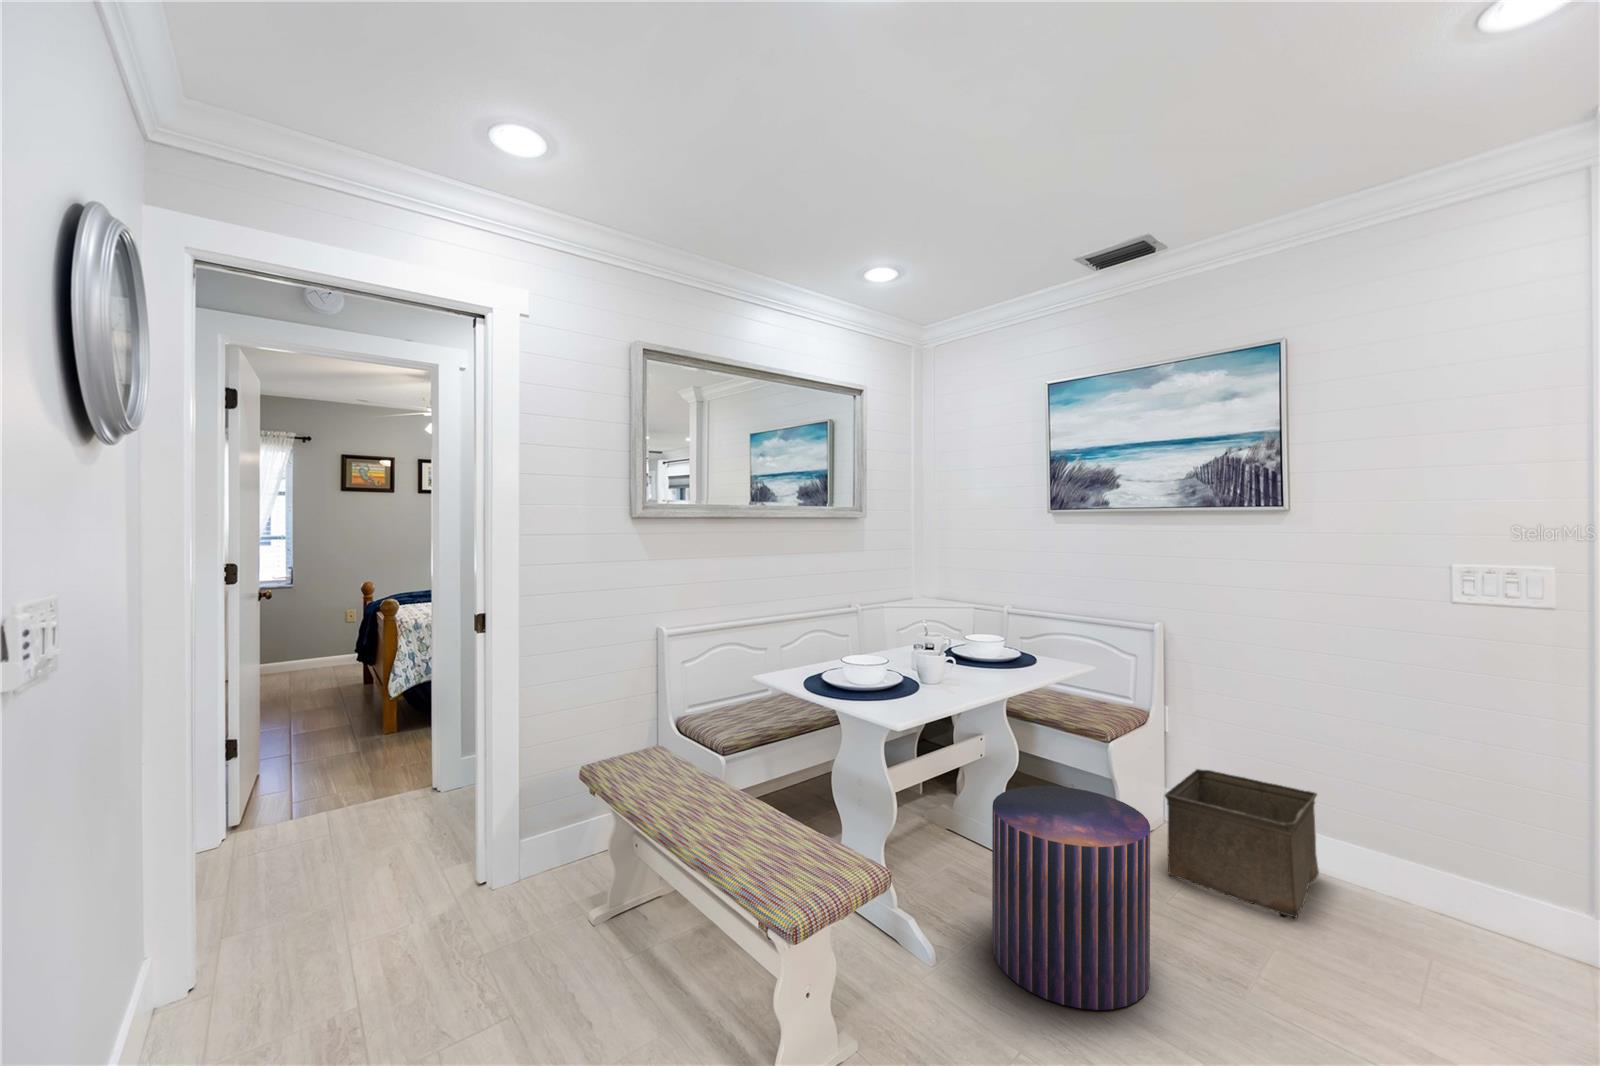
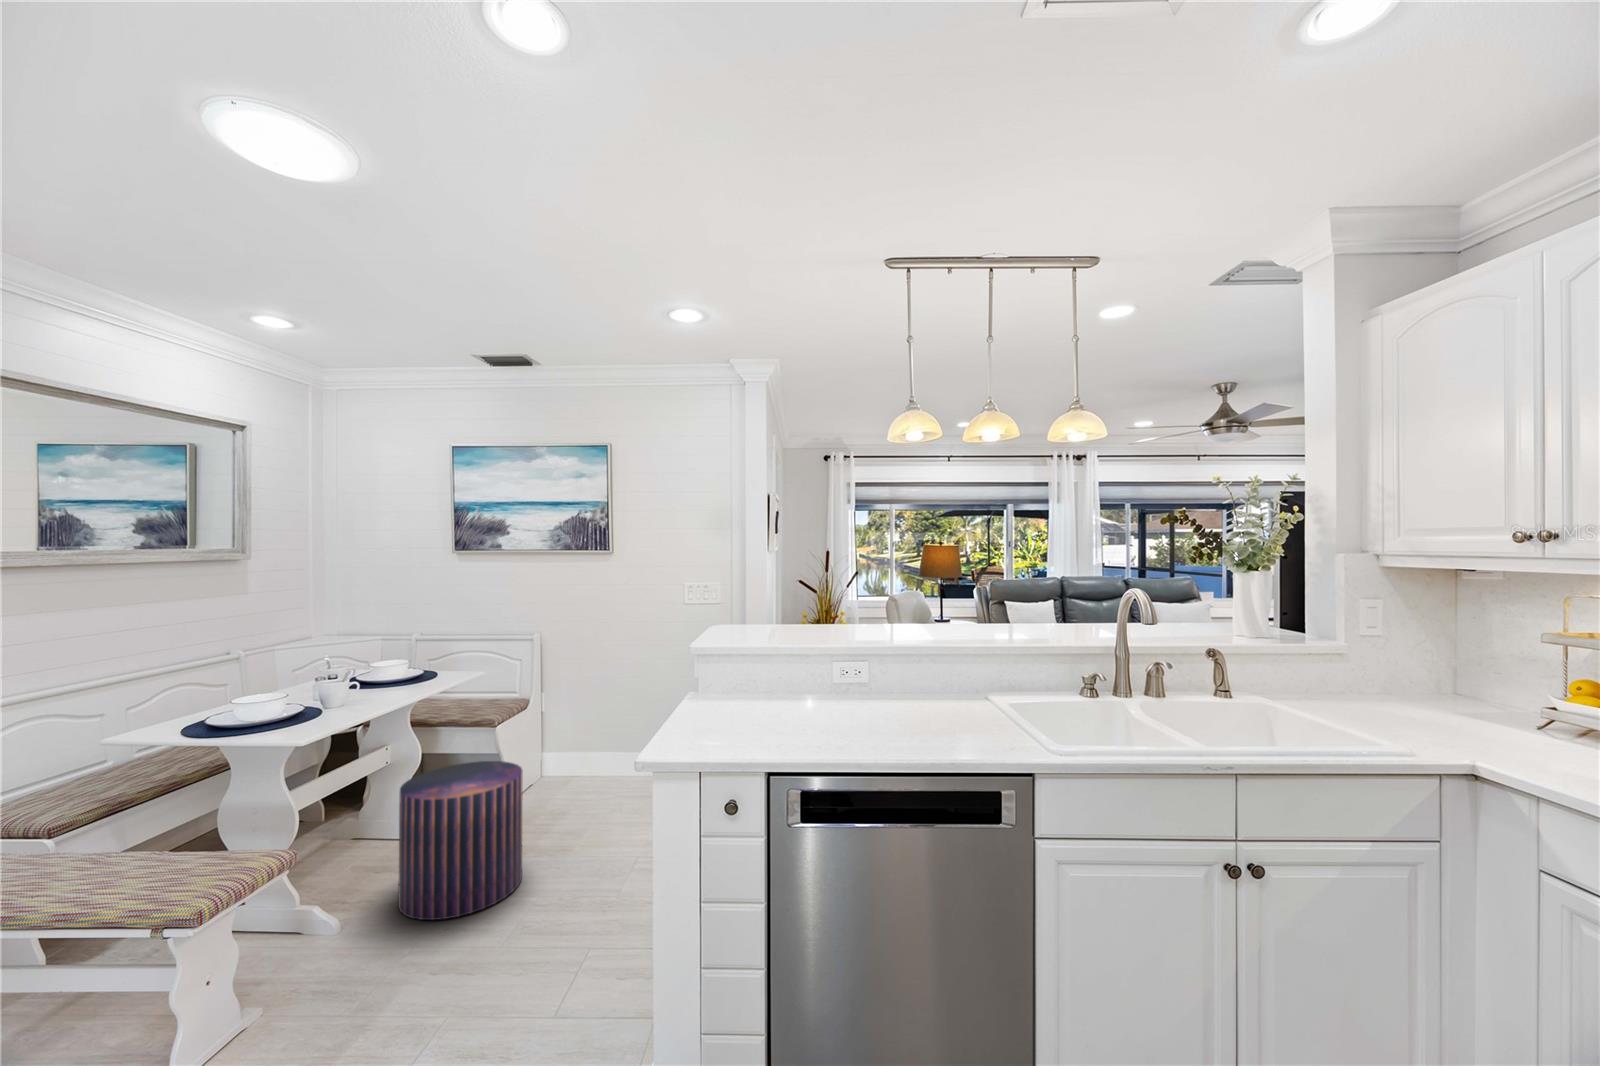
storage bin: present [1165,769,1319,917] -> none [537,729,631,811]

